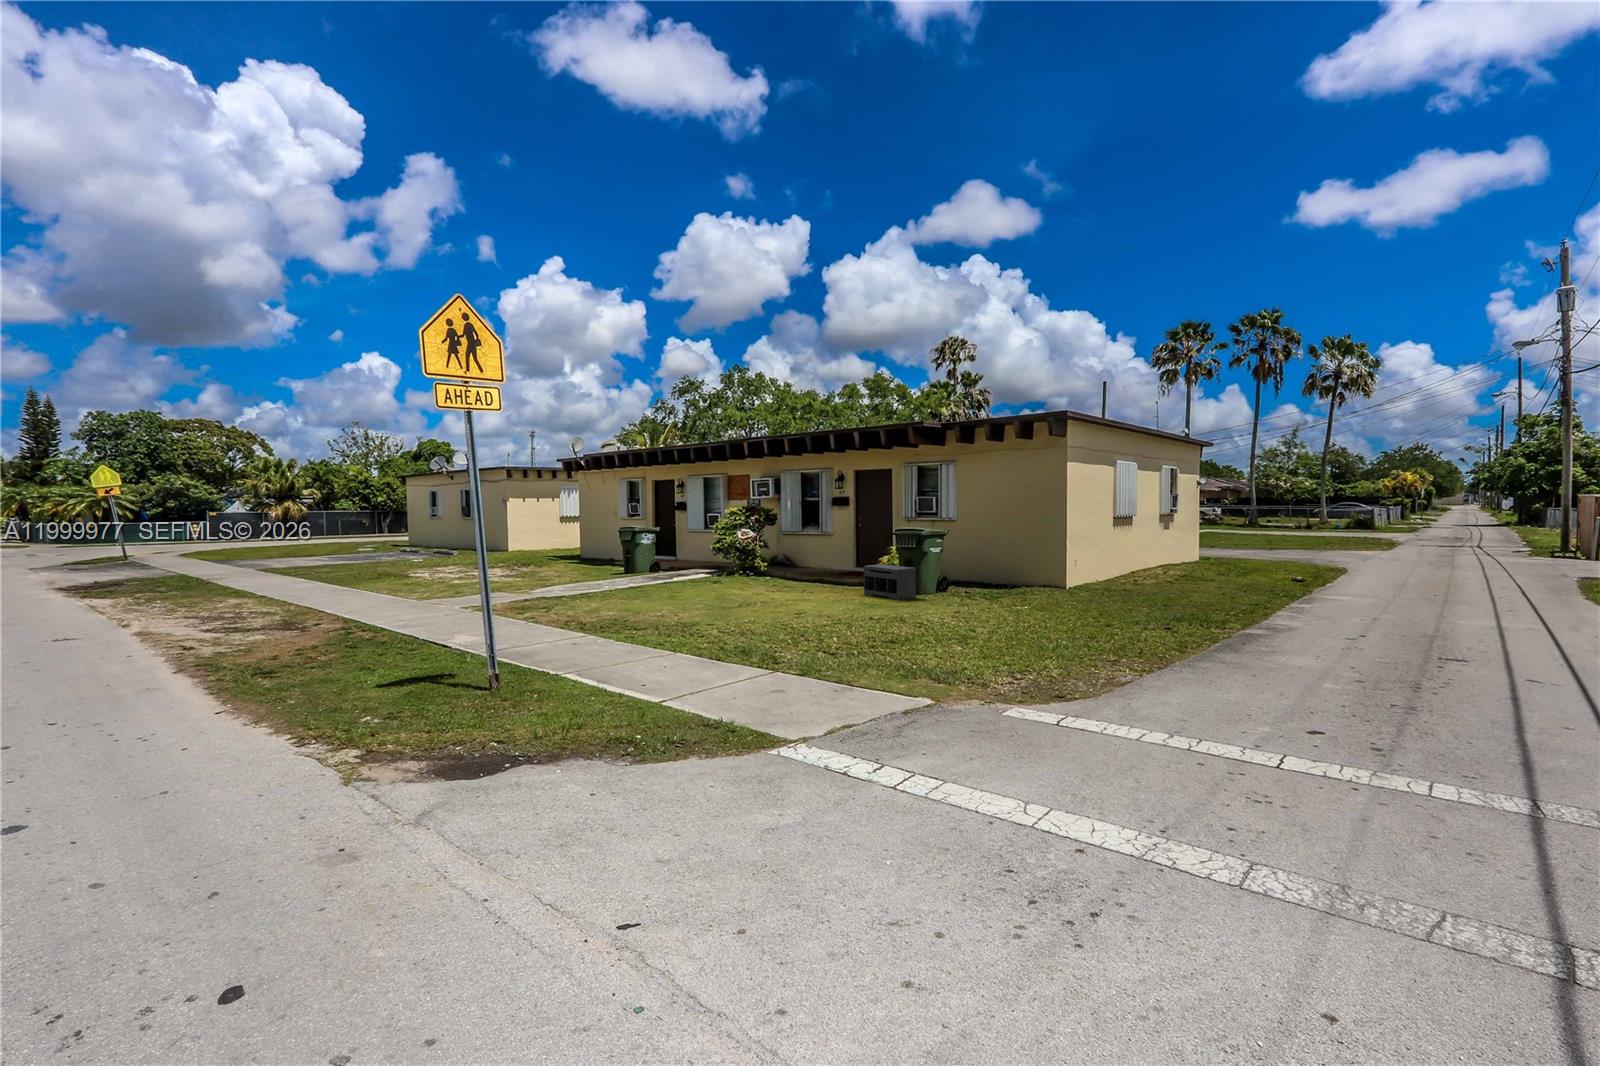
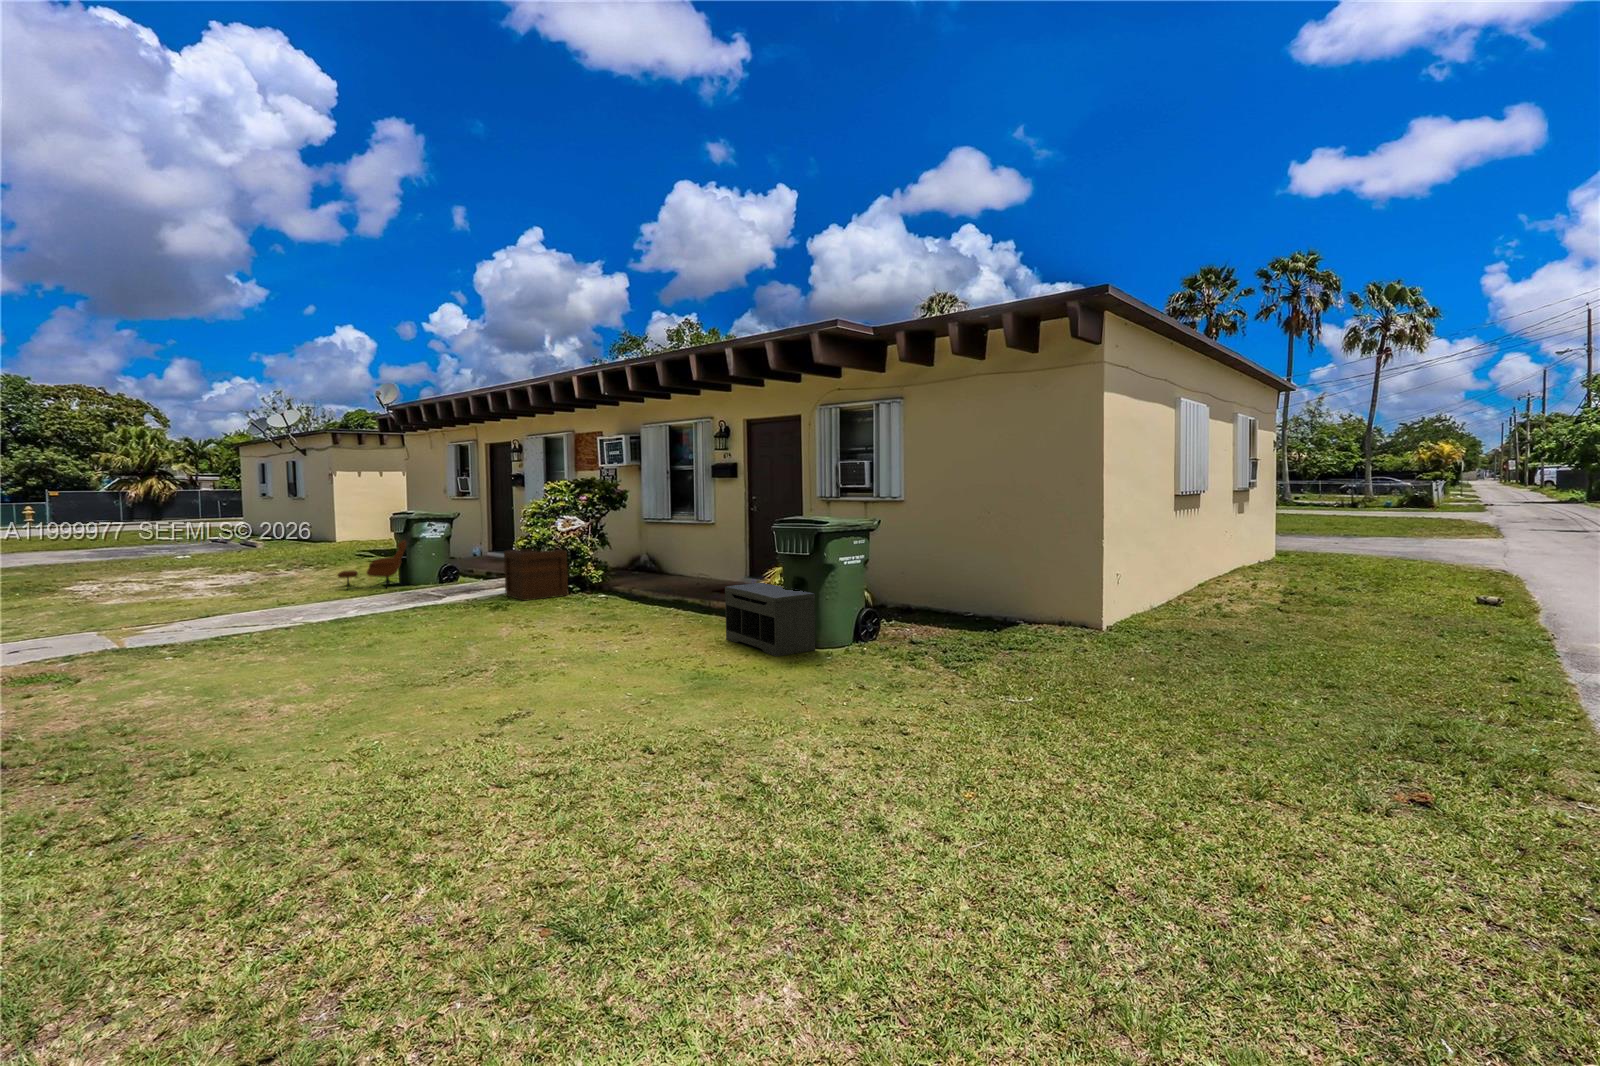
lounge chair: none [586,544,628,576] -> present [338,540,406,588]
wooden crate: none [703,549,743,581] -> present [504,549,568,601]

